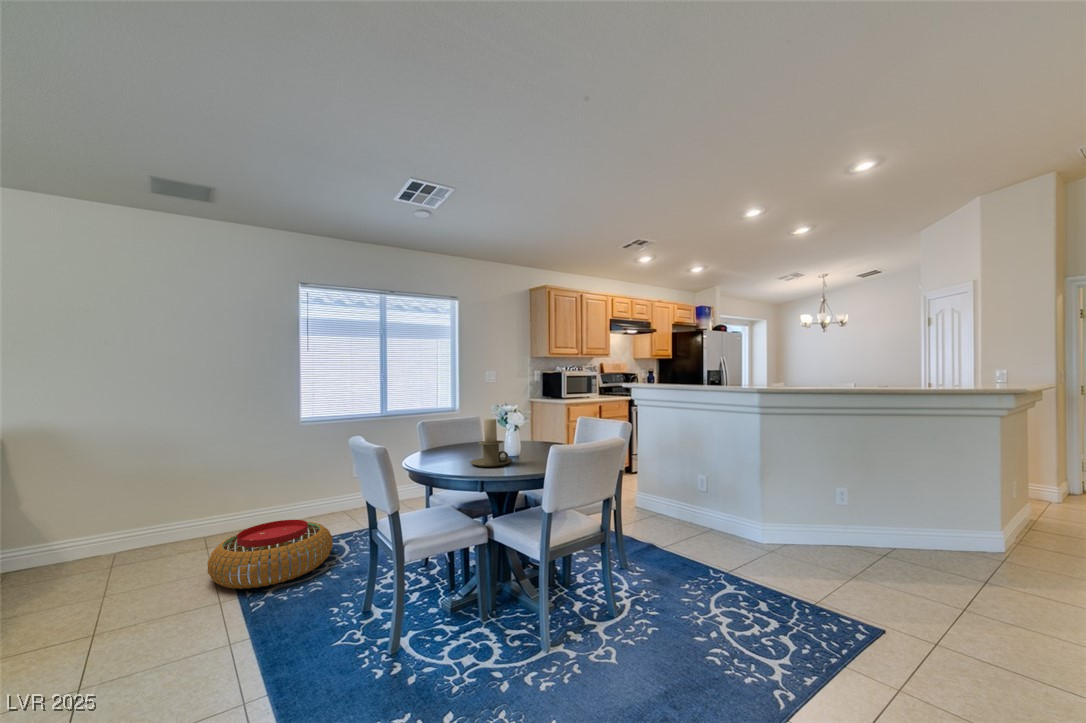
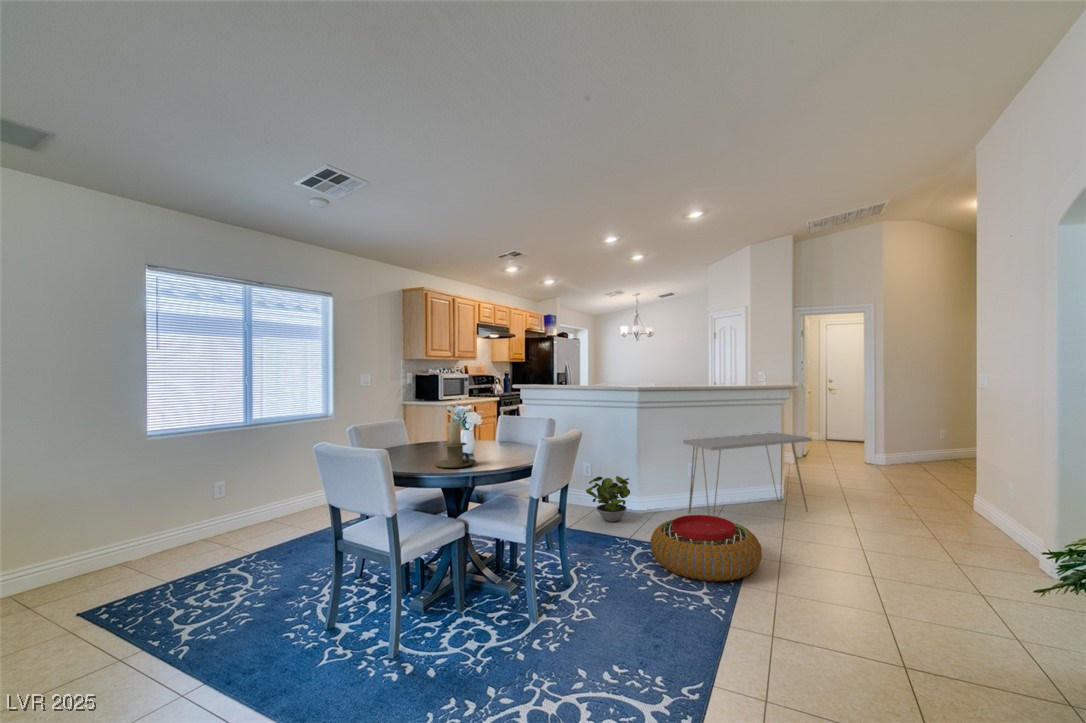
console table: none [820,453,1050,581] -> present [683,432,812,515]
potted plant: none [682,491,744,546] -> present [586,476,630,522]
pouf: present [207,520,333,589] -> present [650,515,762,581]

